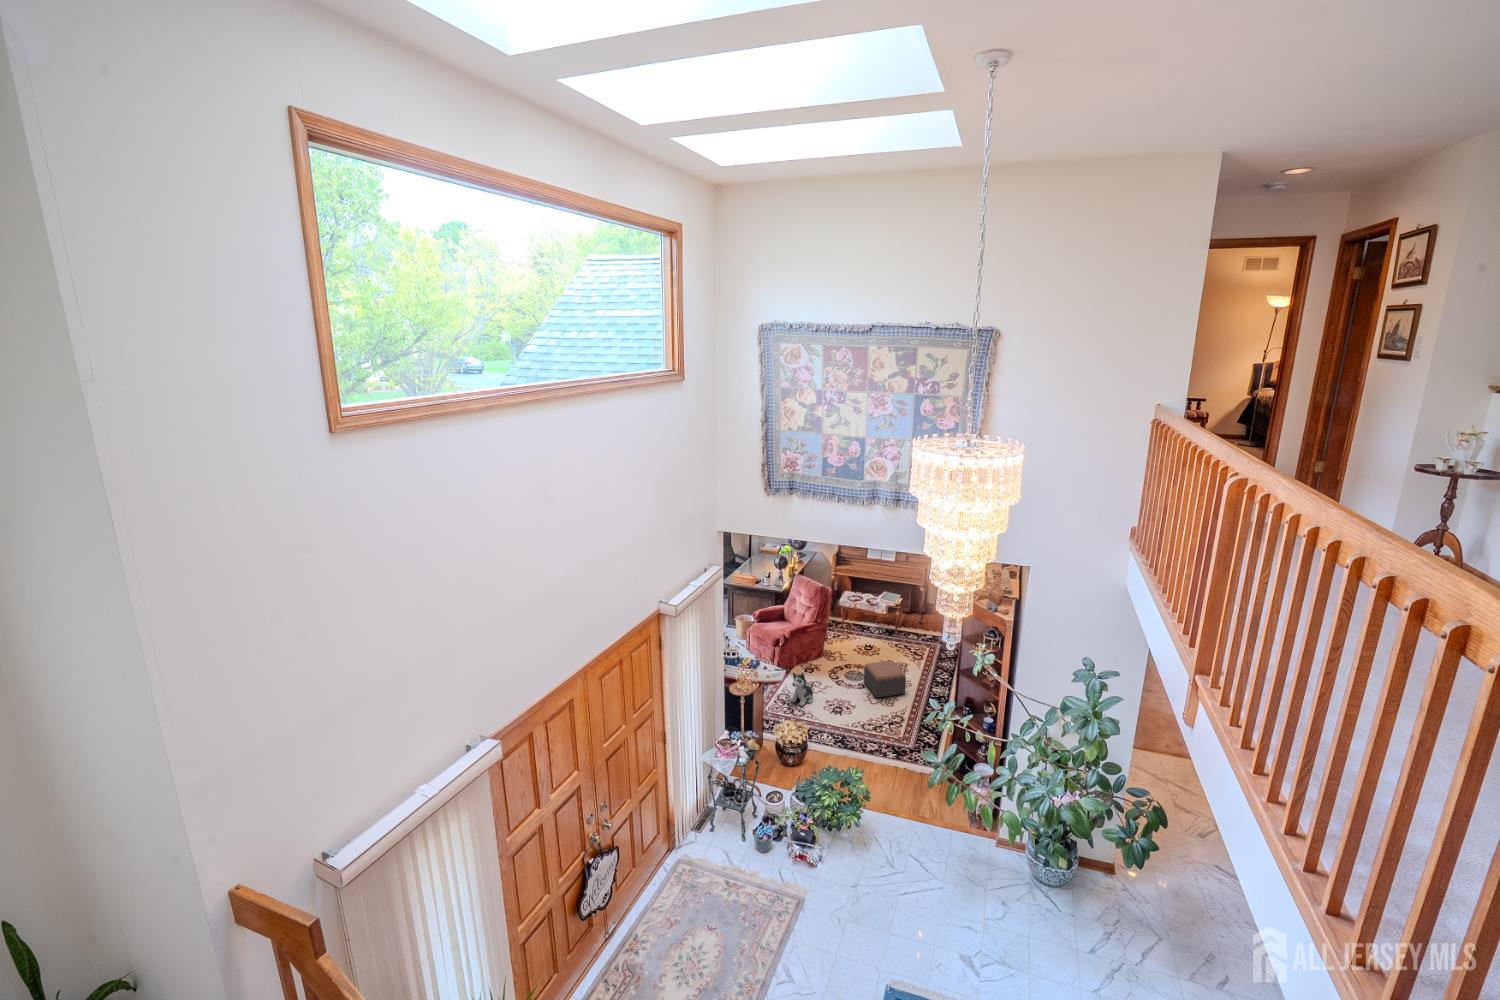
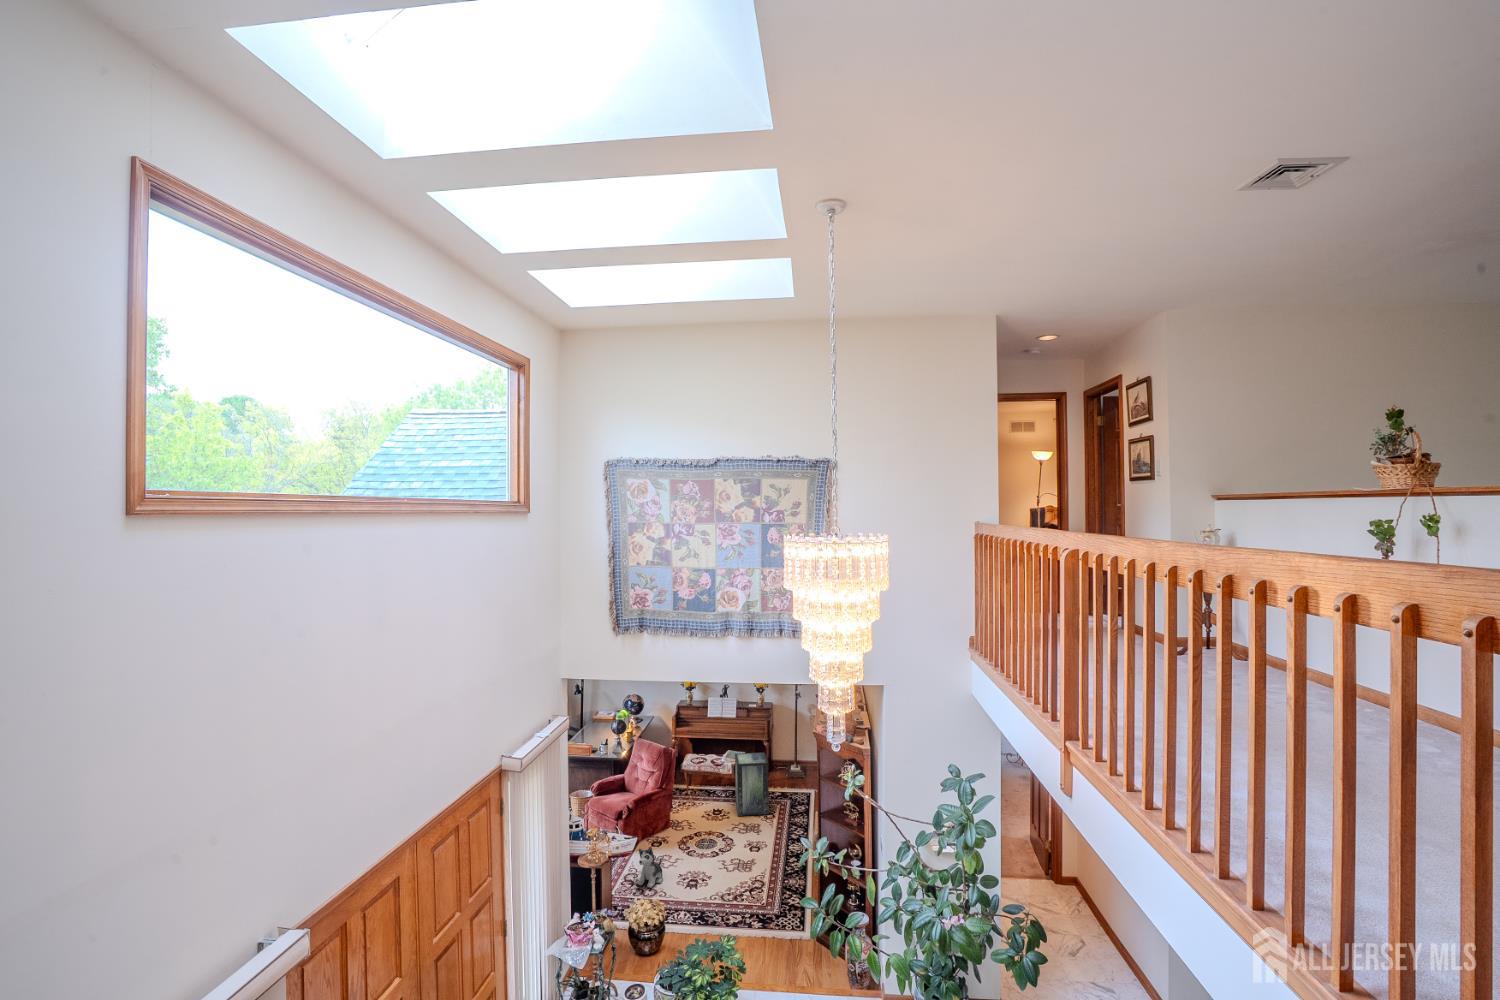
storage box: none [887,598,920,655] -> present [735,752,769,816]
footstool: present [864,661,906,697] -> none [716,822,762,866]

